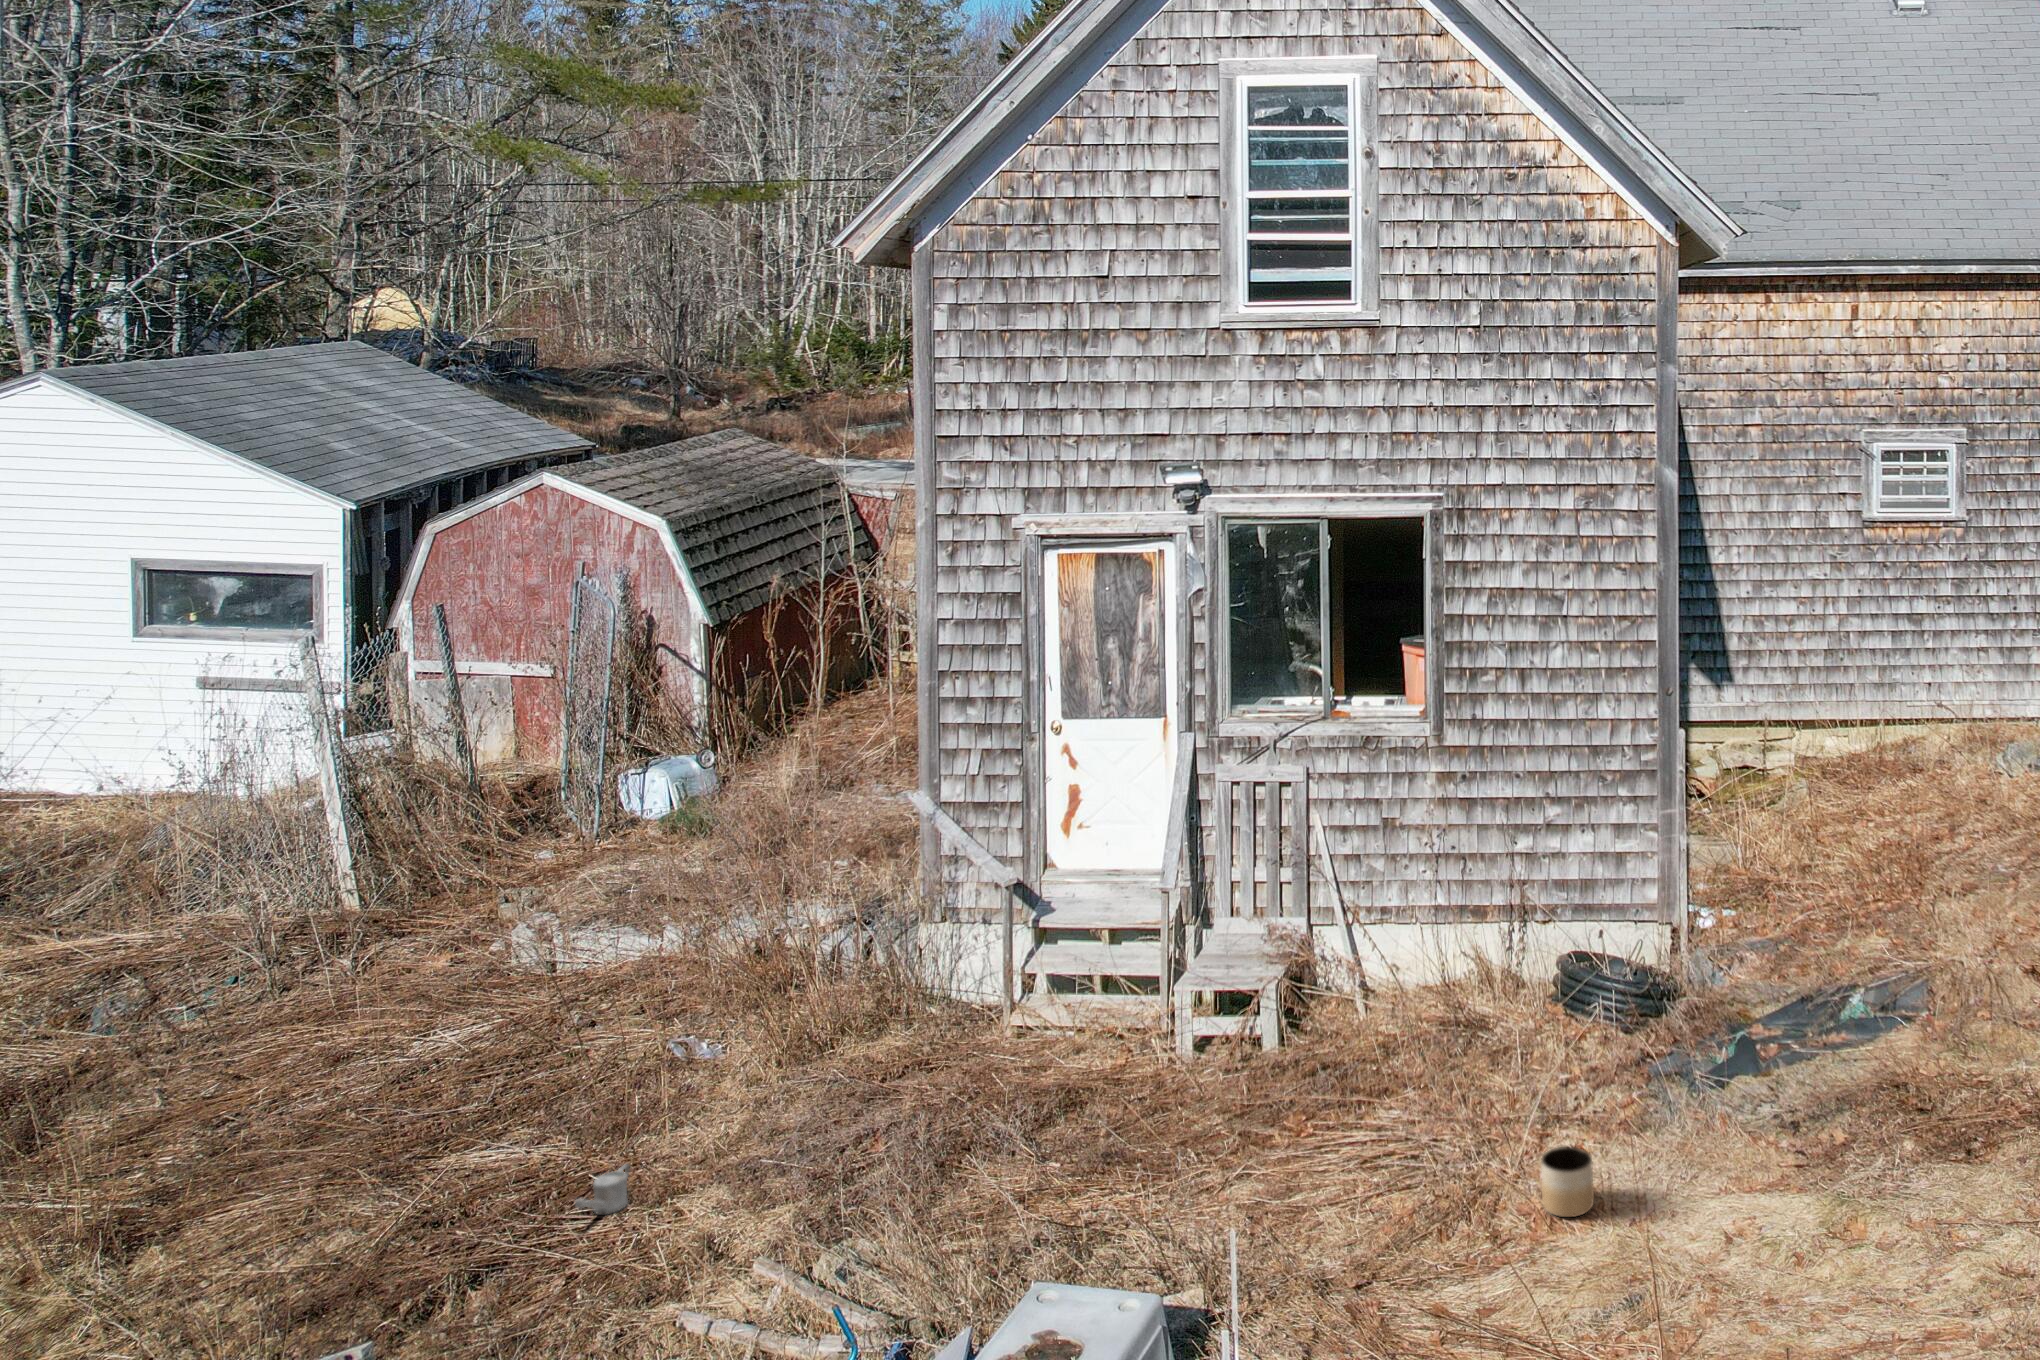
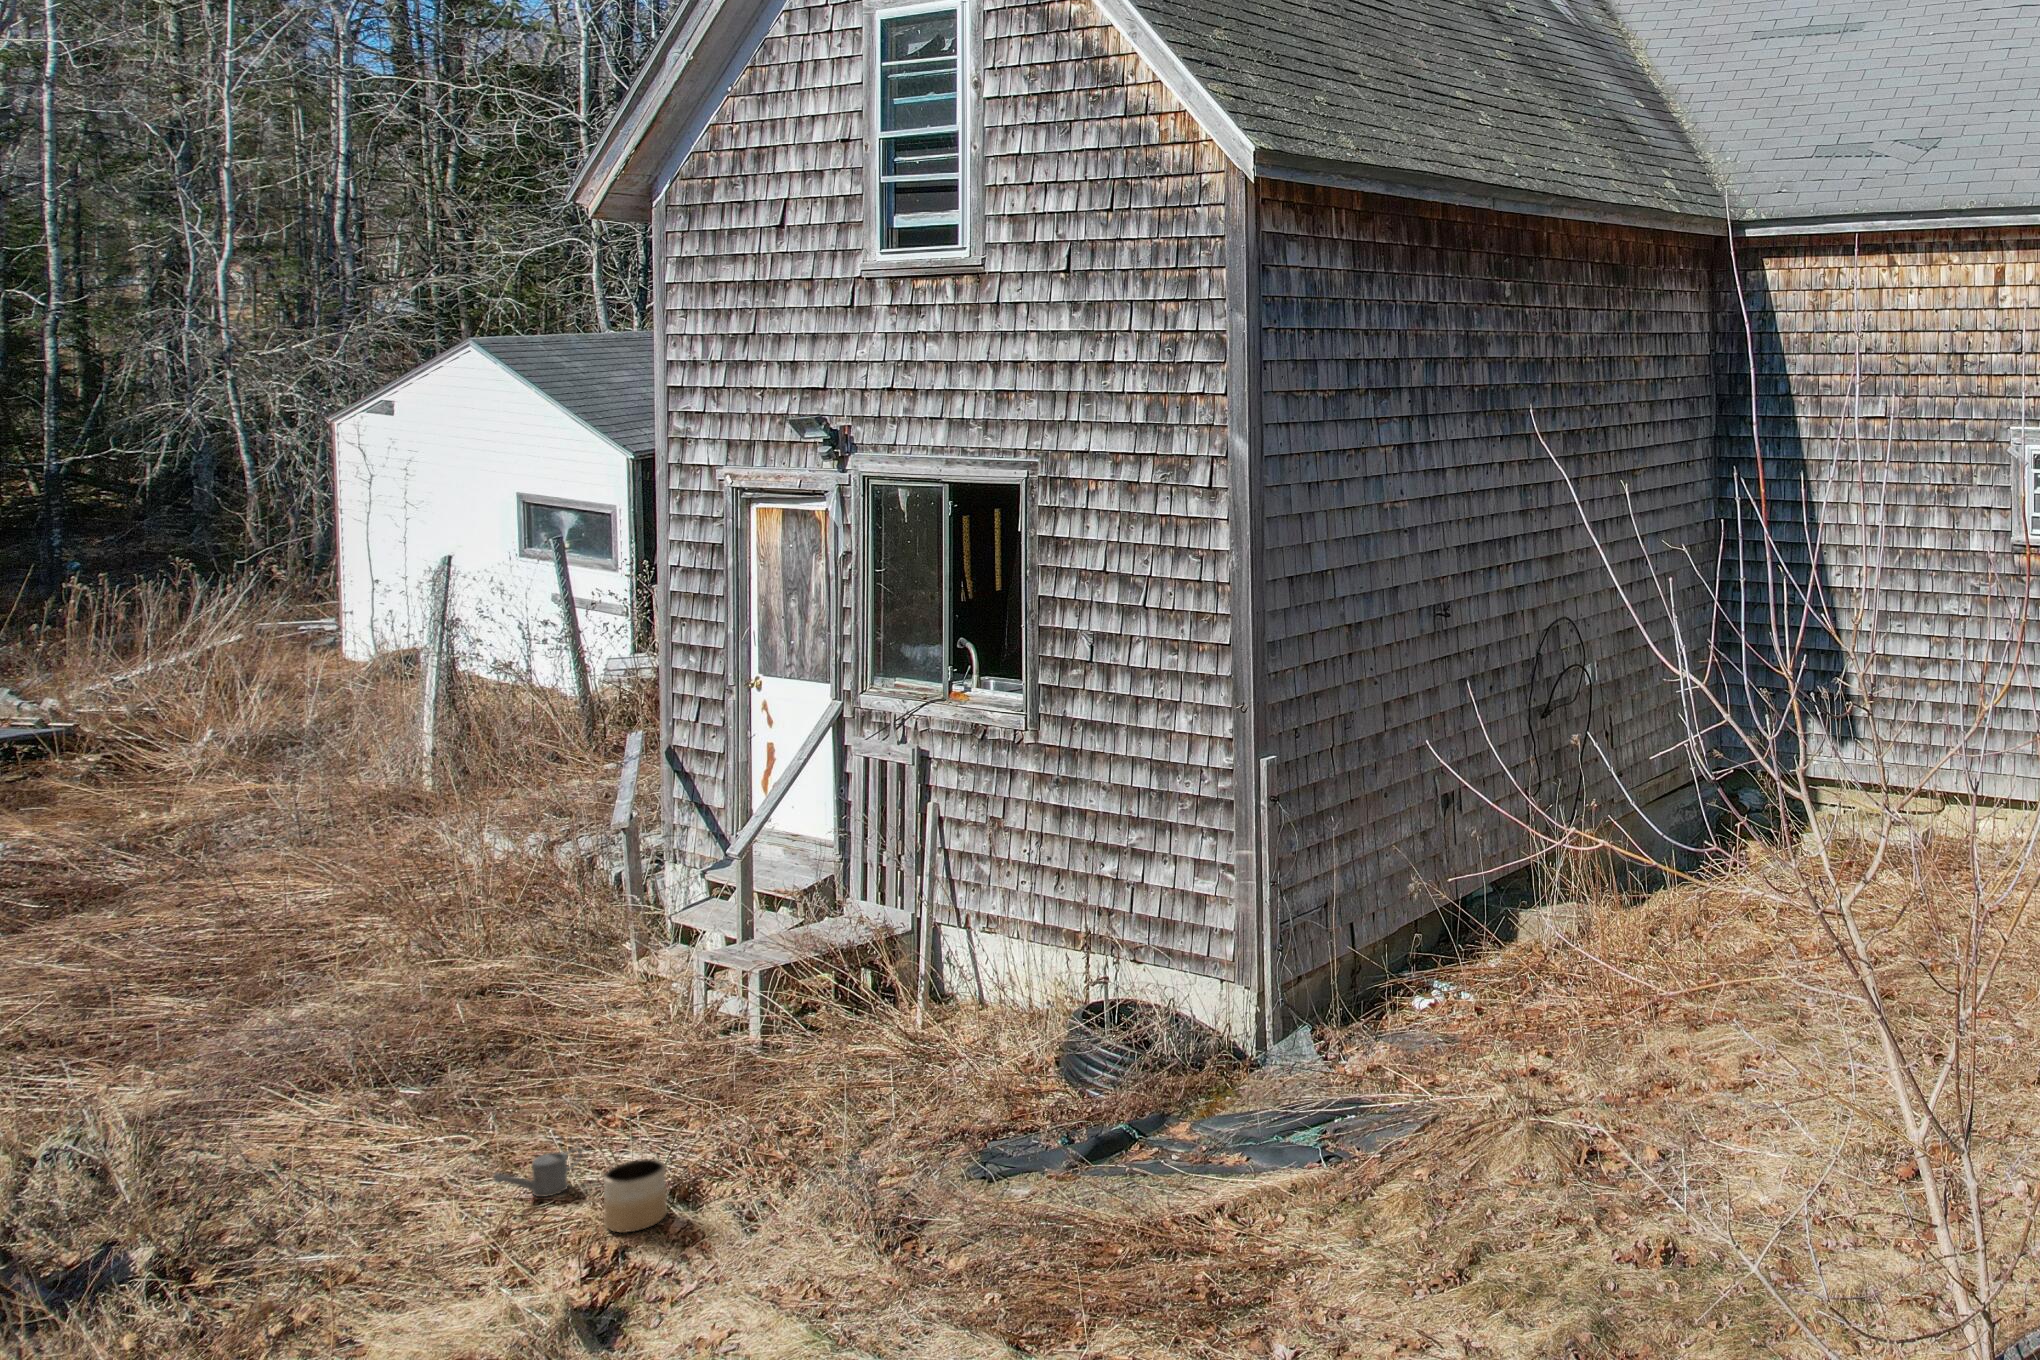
watering can: present [575,1164,630,1215] -> present [494,1148,582,1197]

